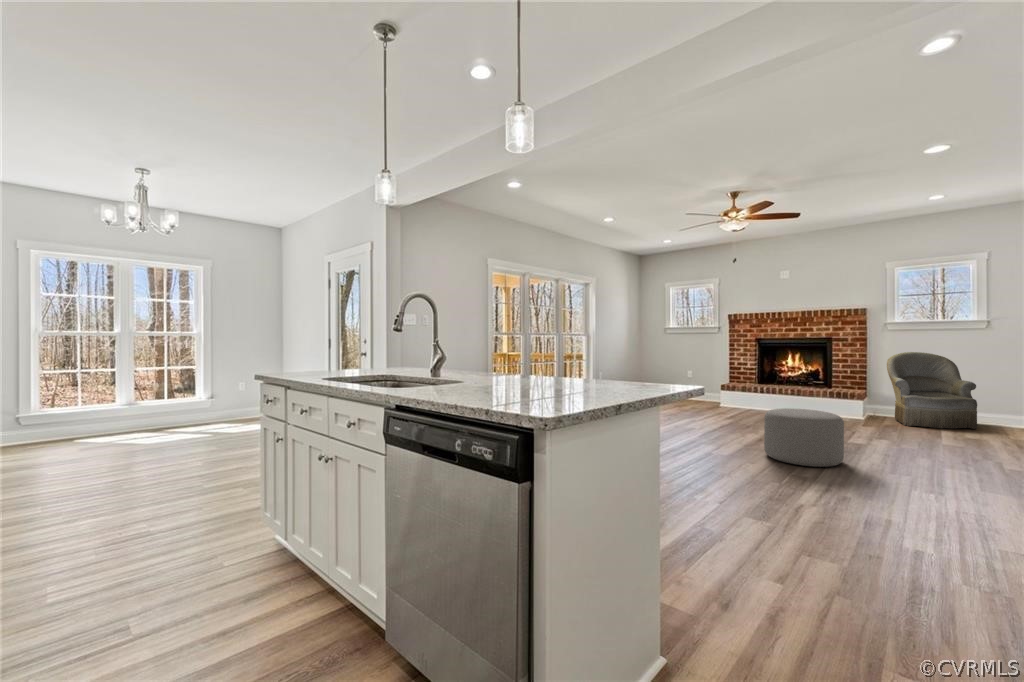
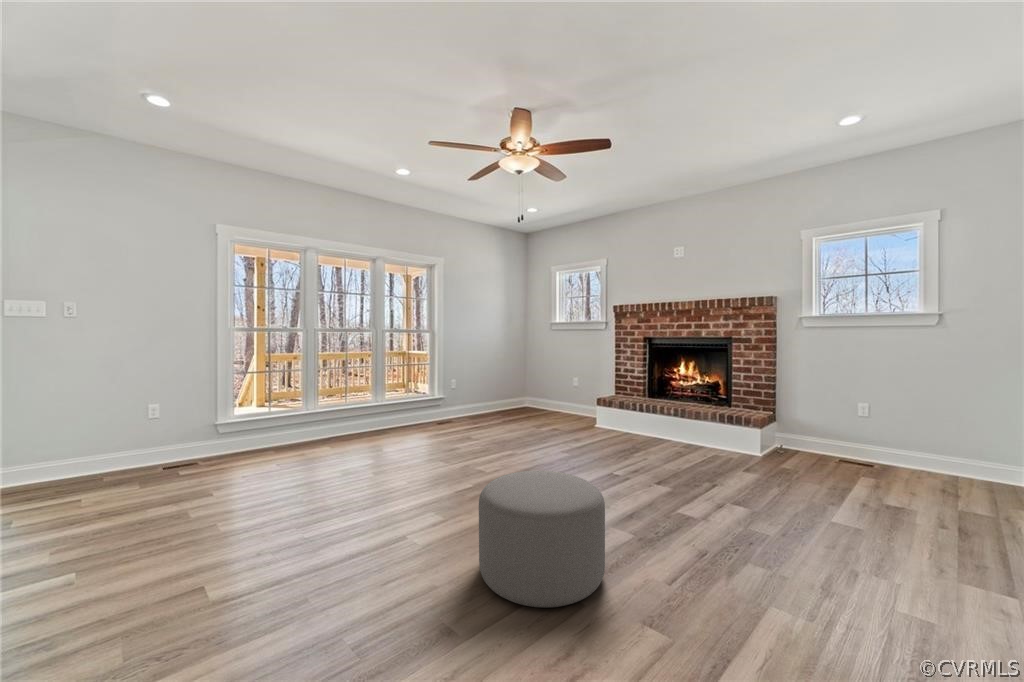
armchair: present [887,352,977,429] -> none [793,360,918,484]

